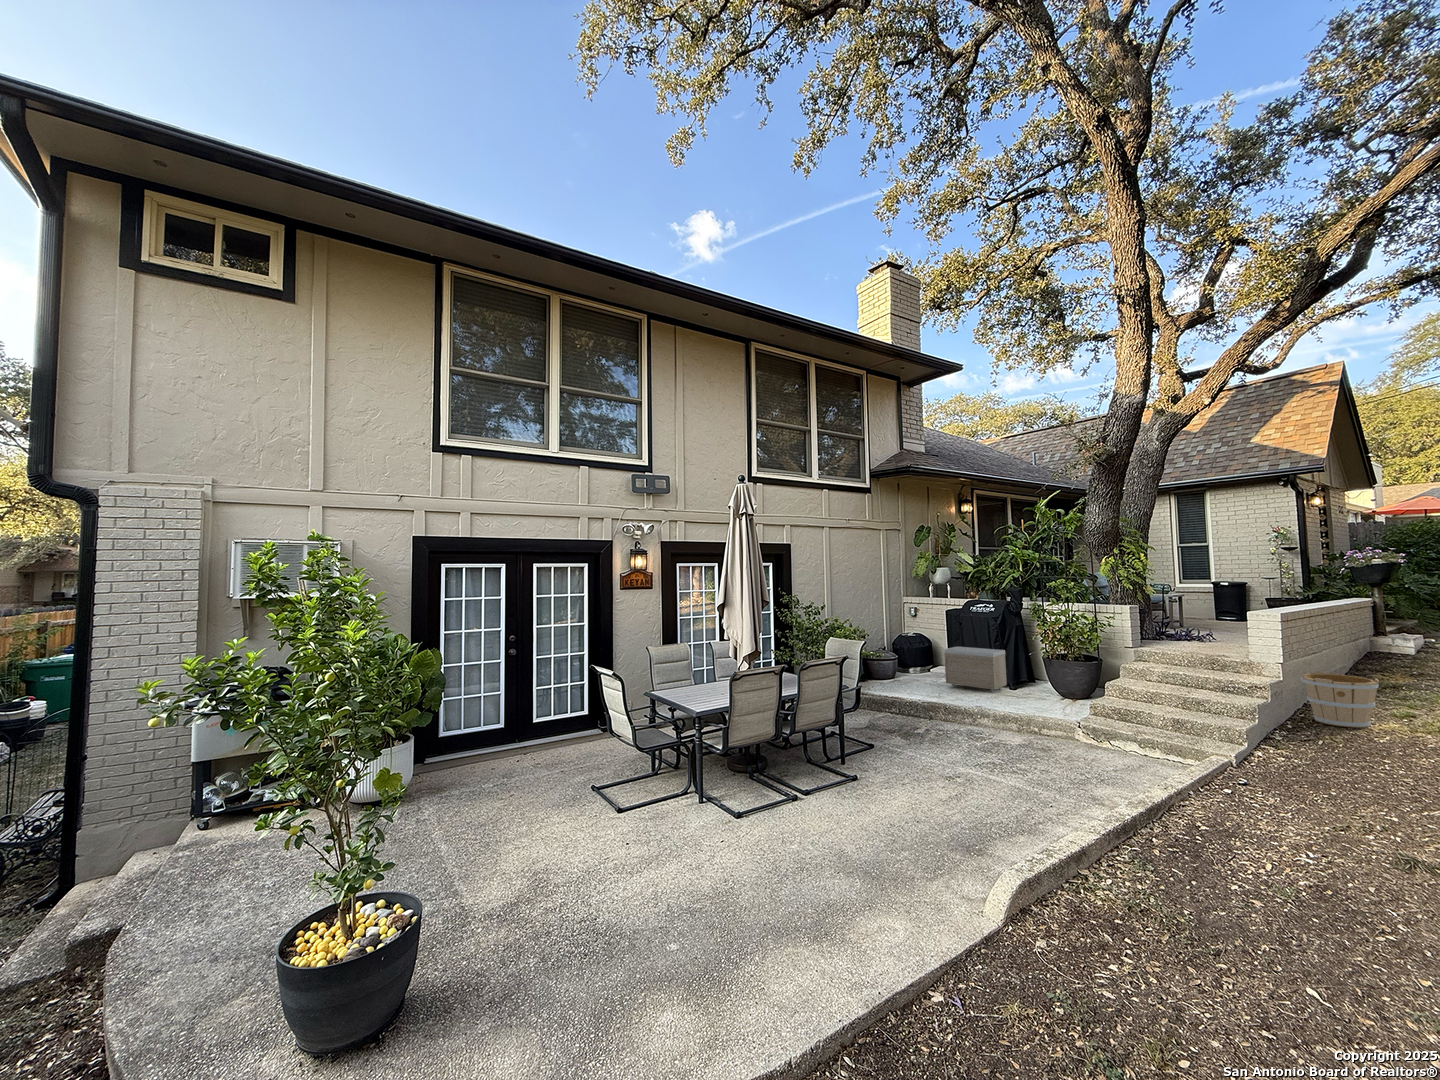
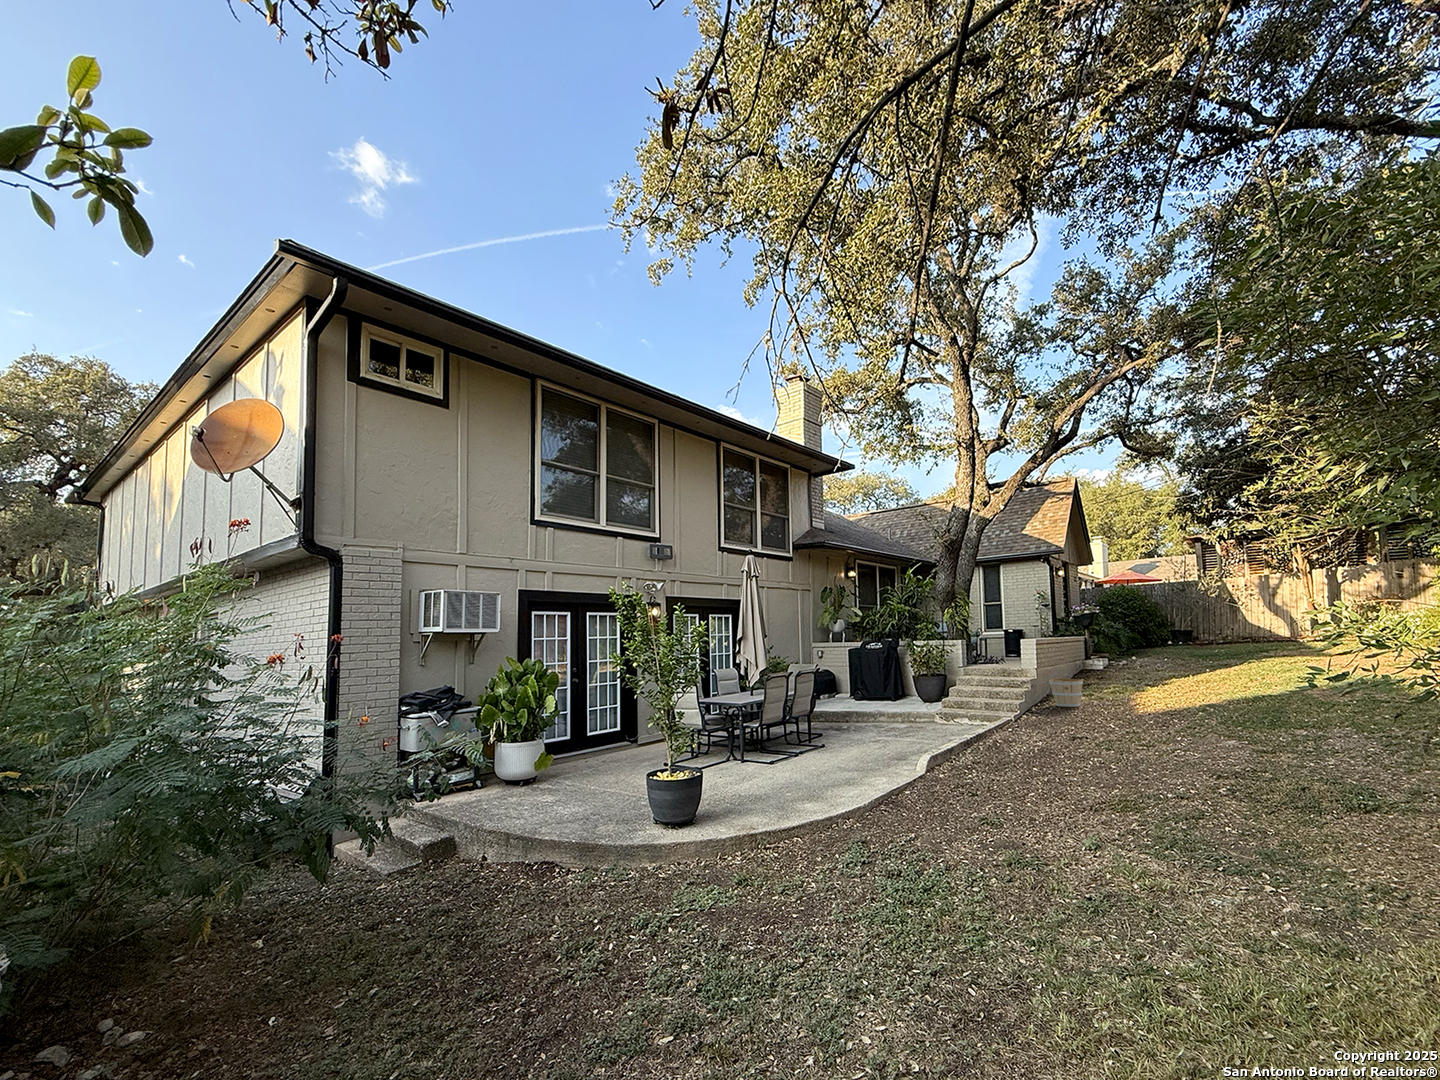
storage bench: present [944,647,1007,693] -> none [849,674,889,704]

